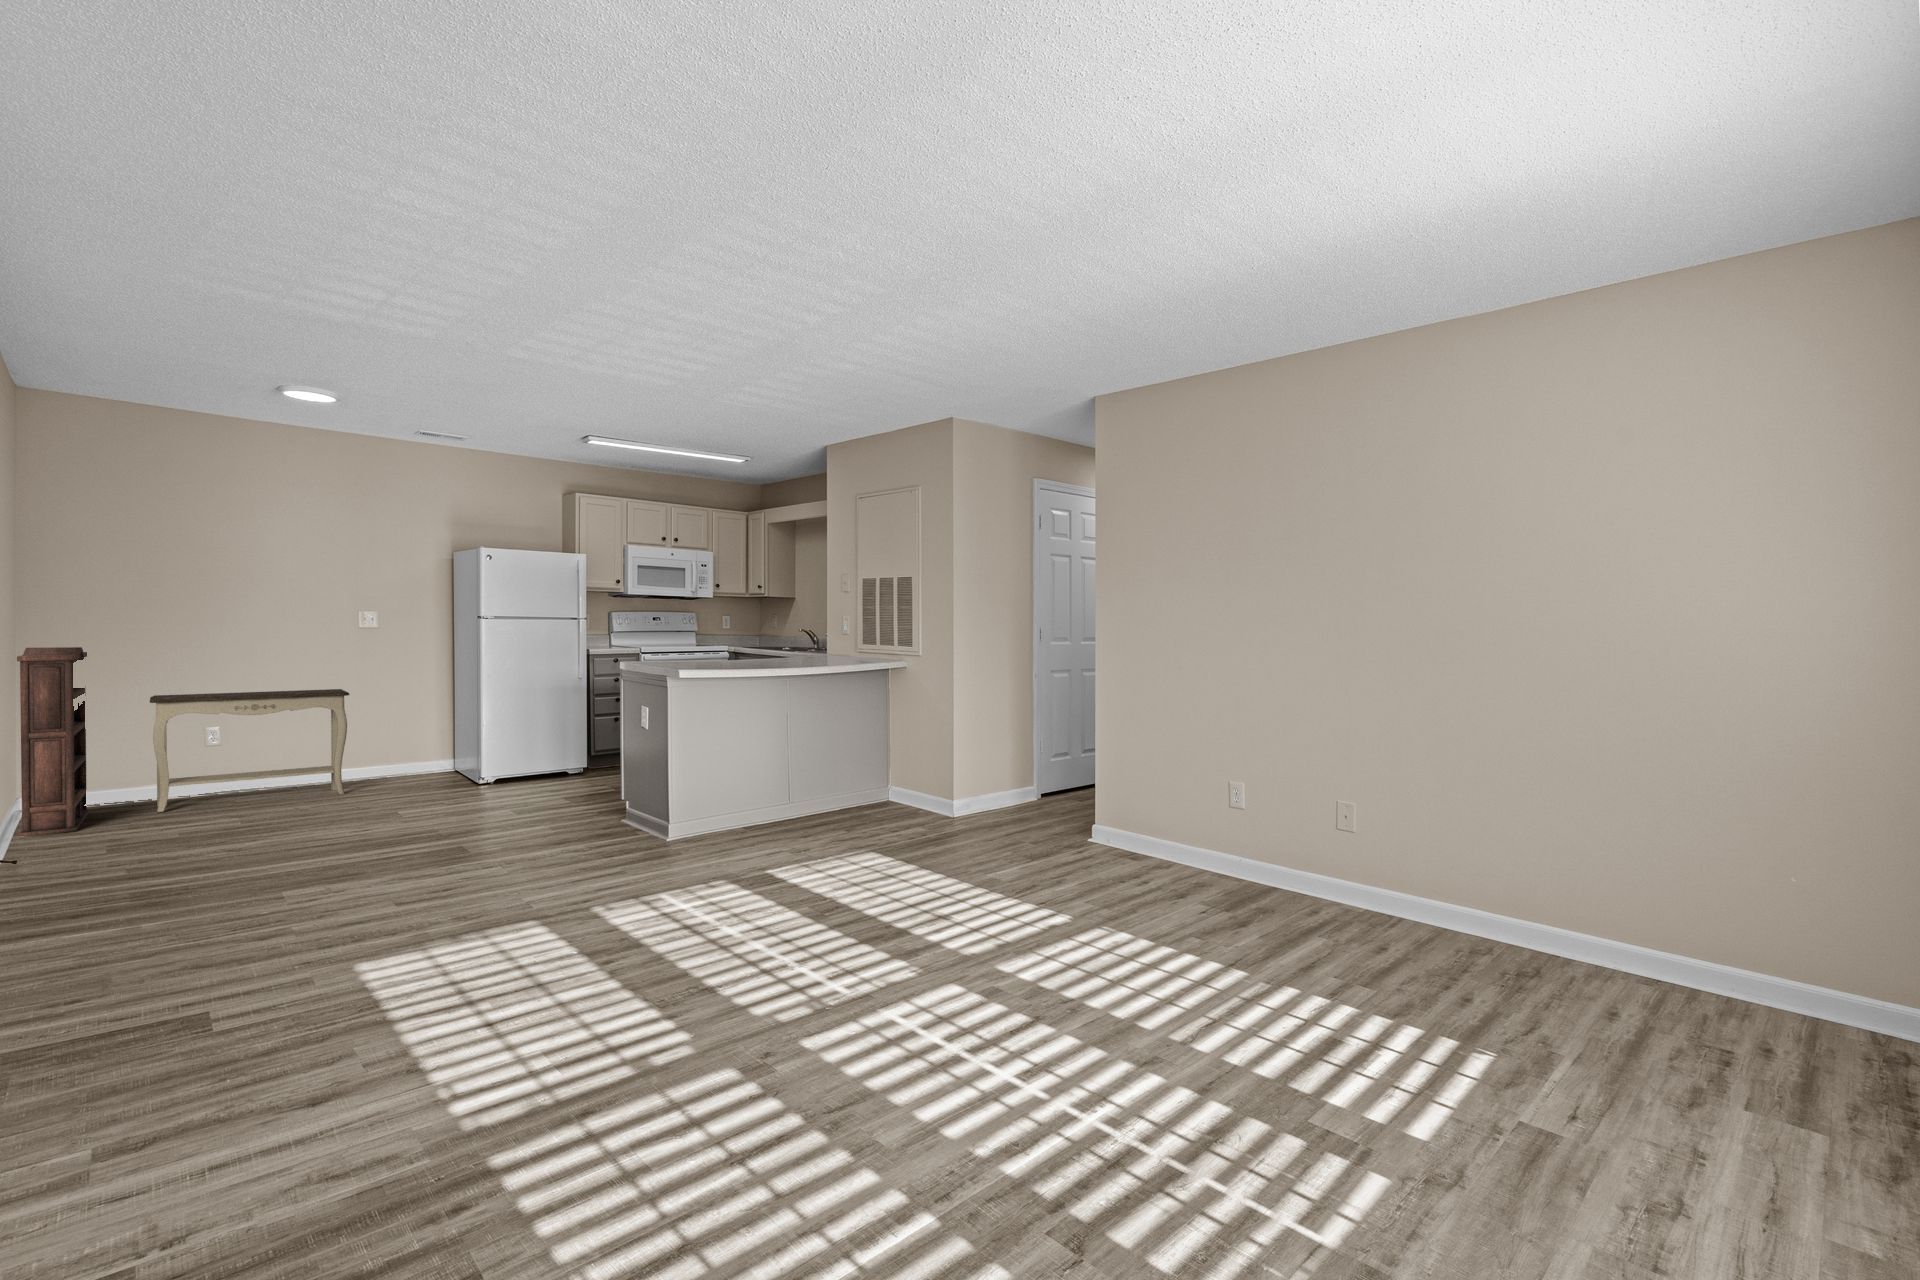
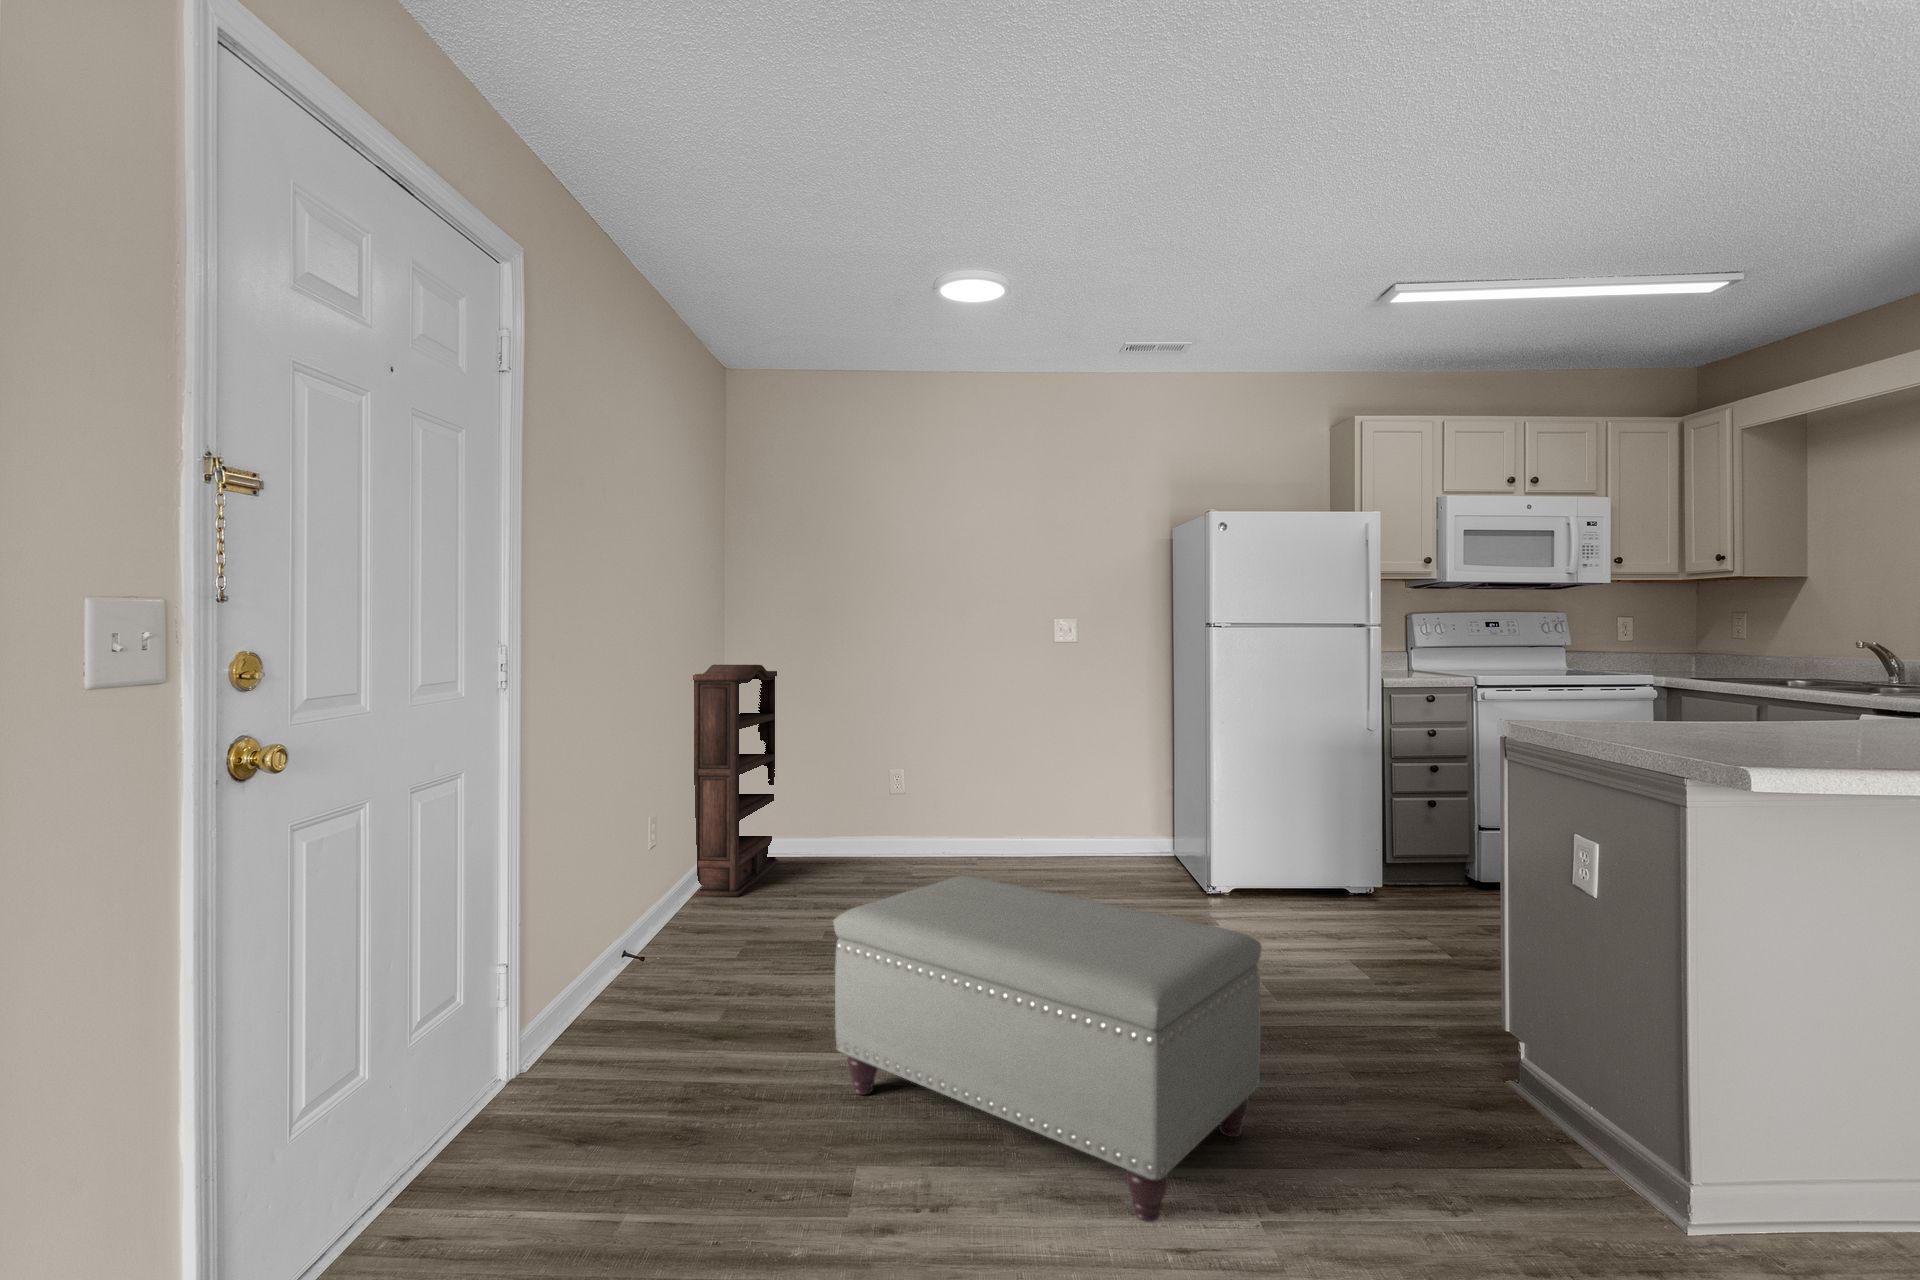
console table: present [150,689,349,812] -> none [822,726,1036,880]
ottoman: none [272,763,513,874] -> present [833,876,1262,1222]

